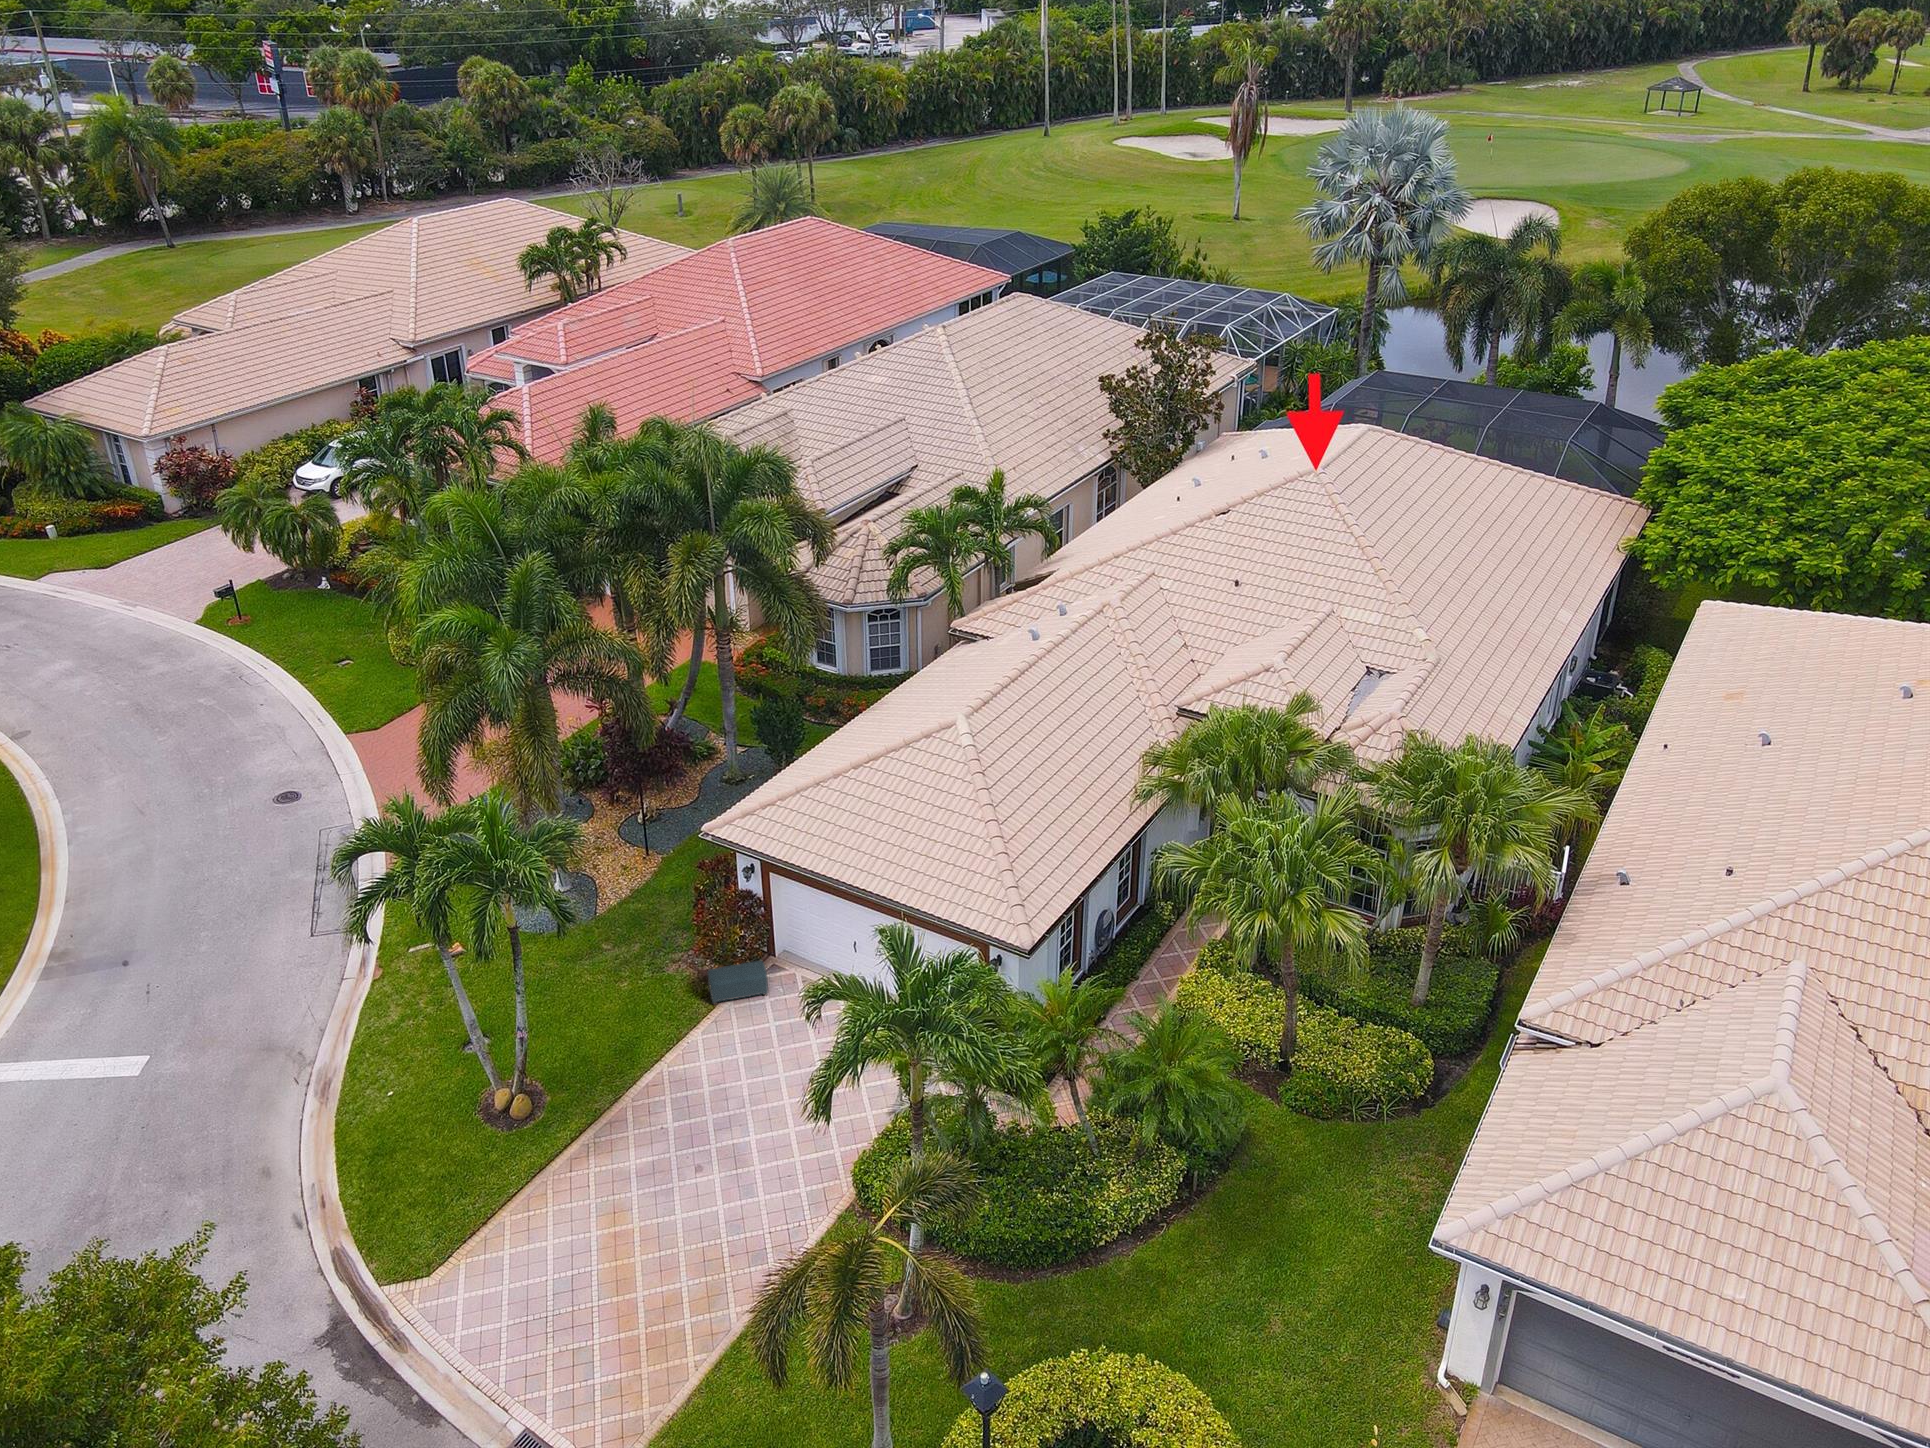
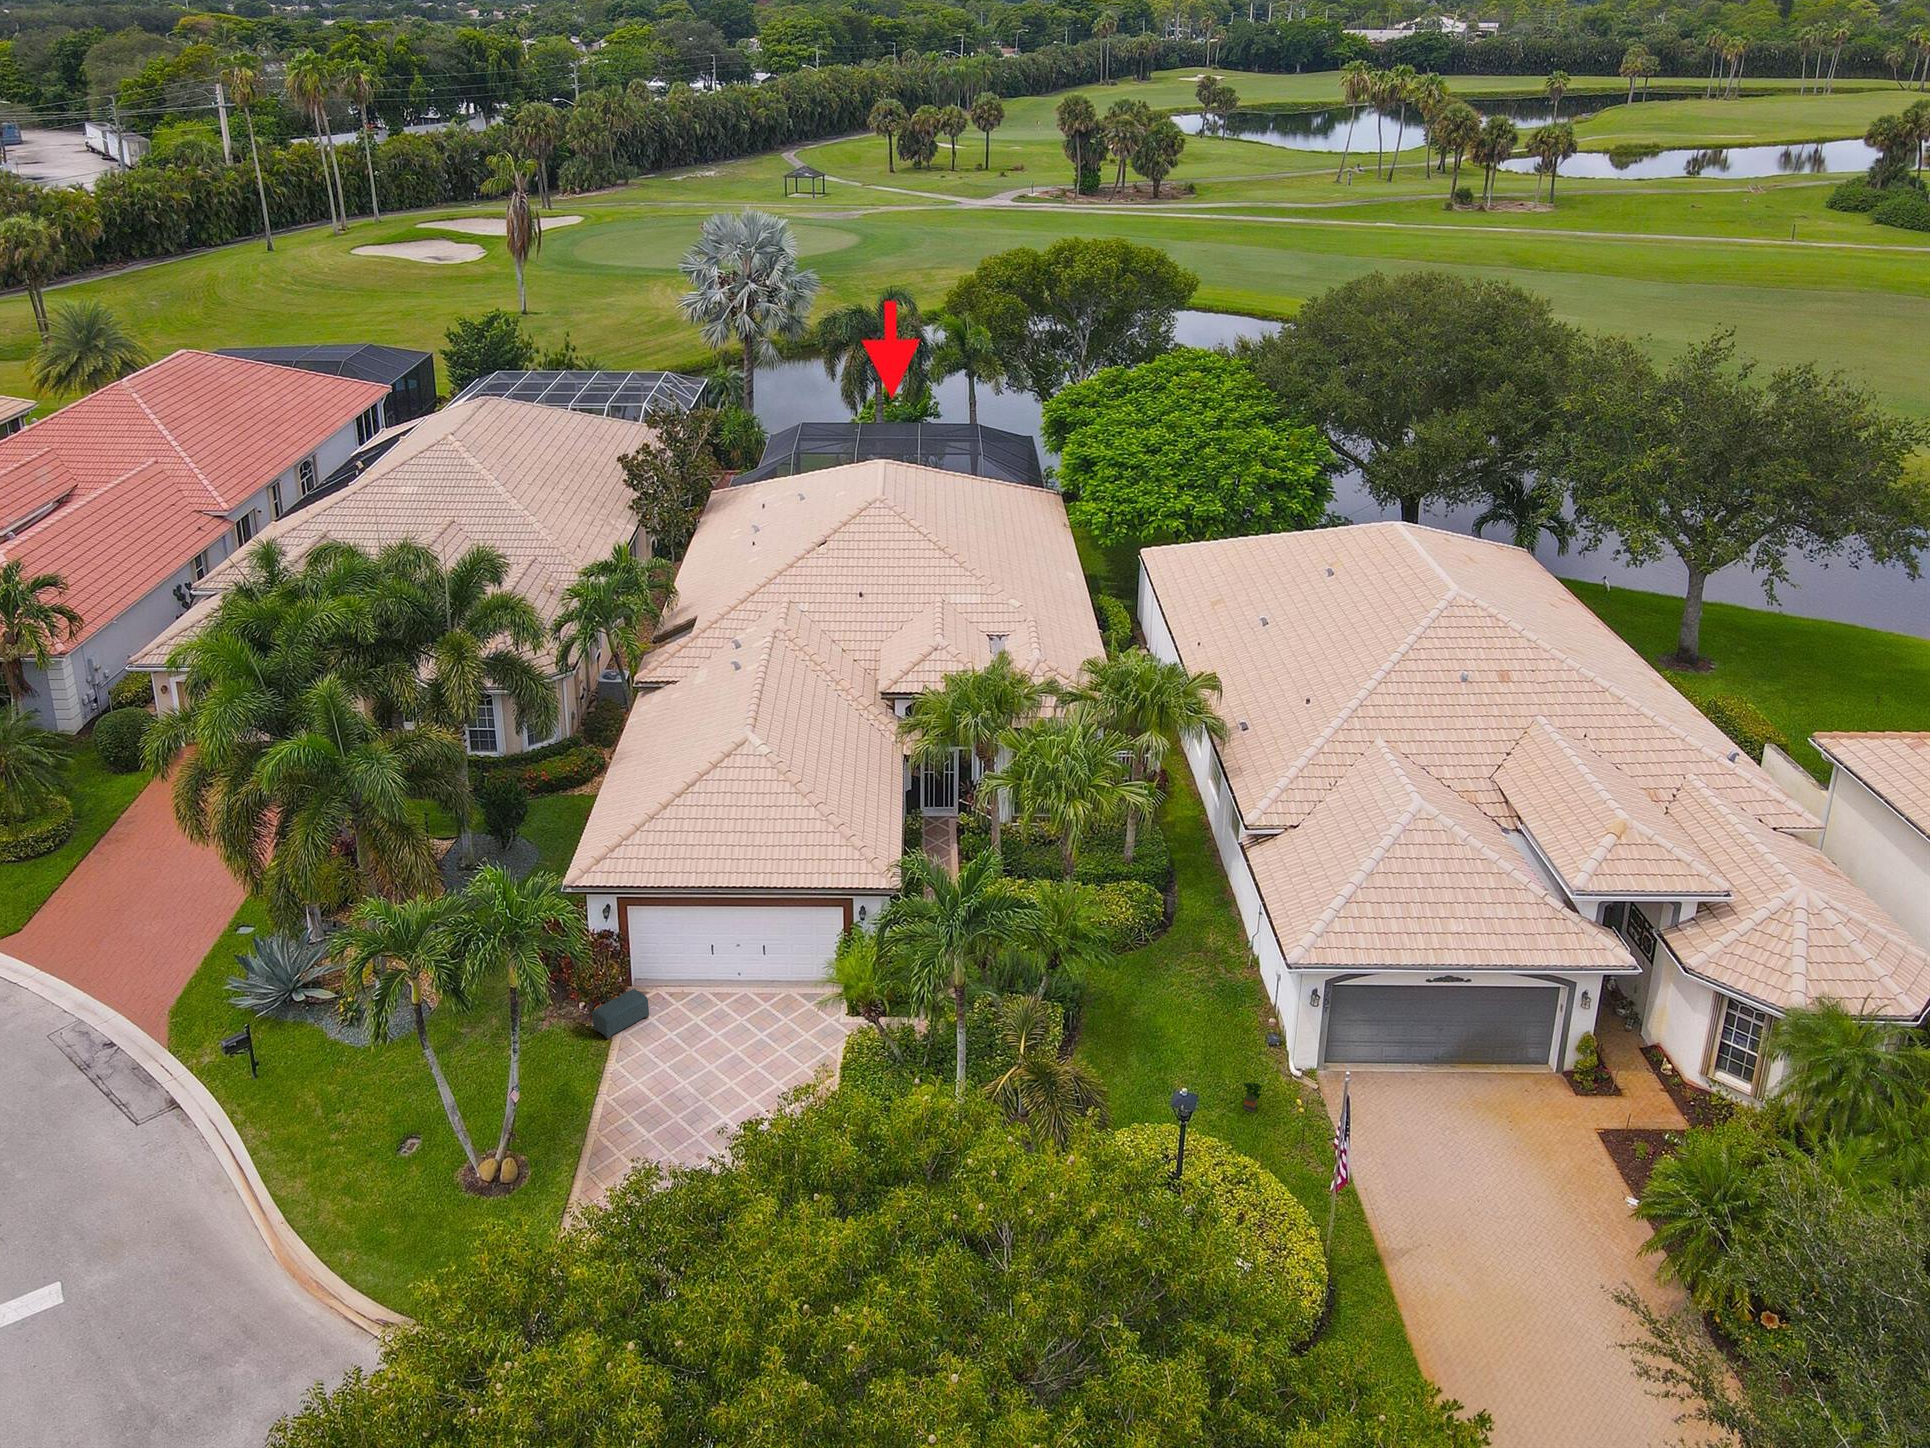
potted tree: none [1332,1364,1363,1407] -> present [1243,1082,1262,1112]

